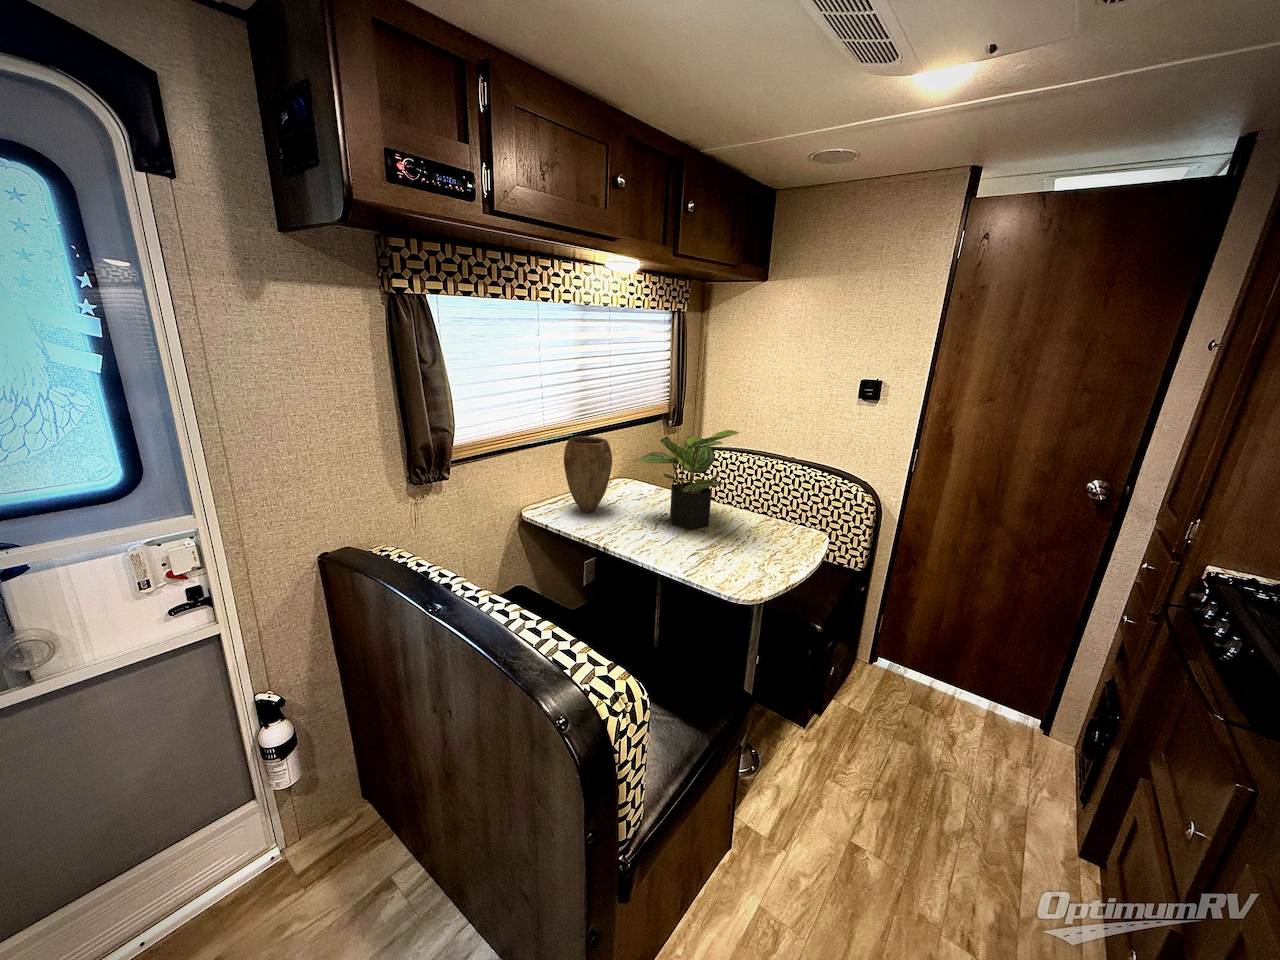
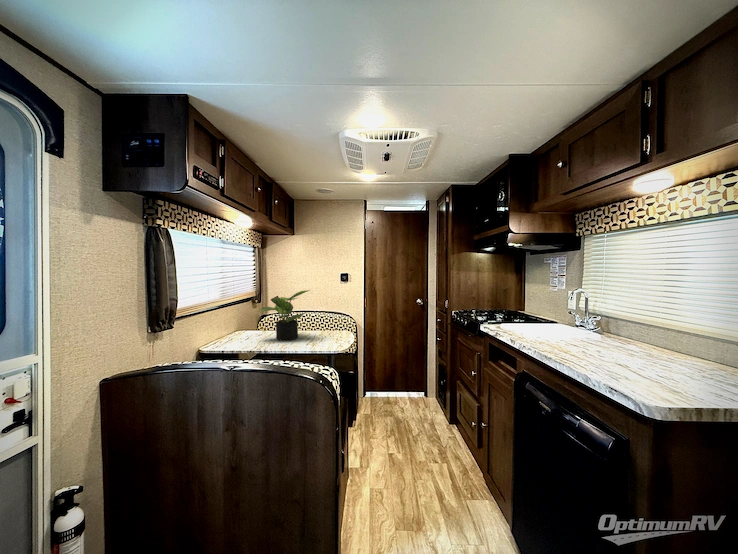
vase: present [564,436,612,512] -> none [216,304,244,345]

